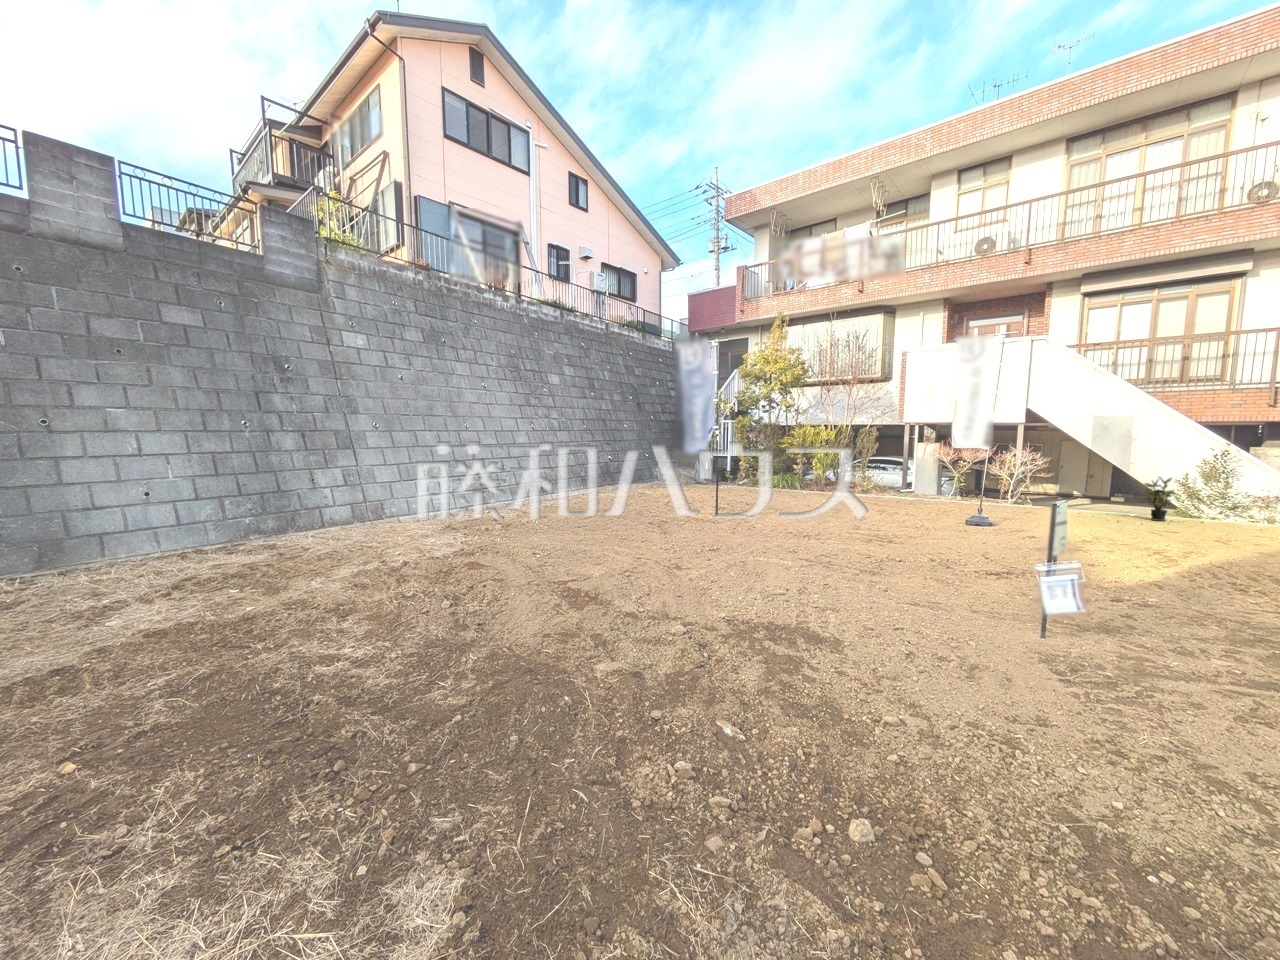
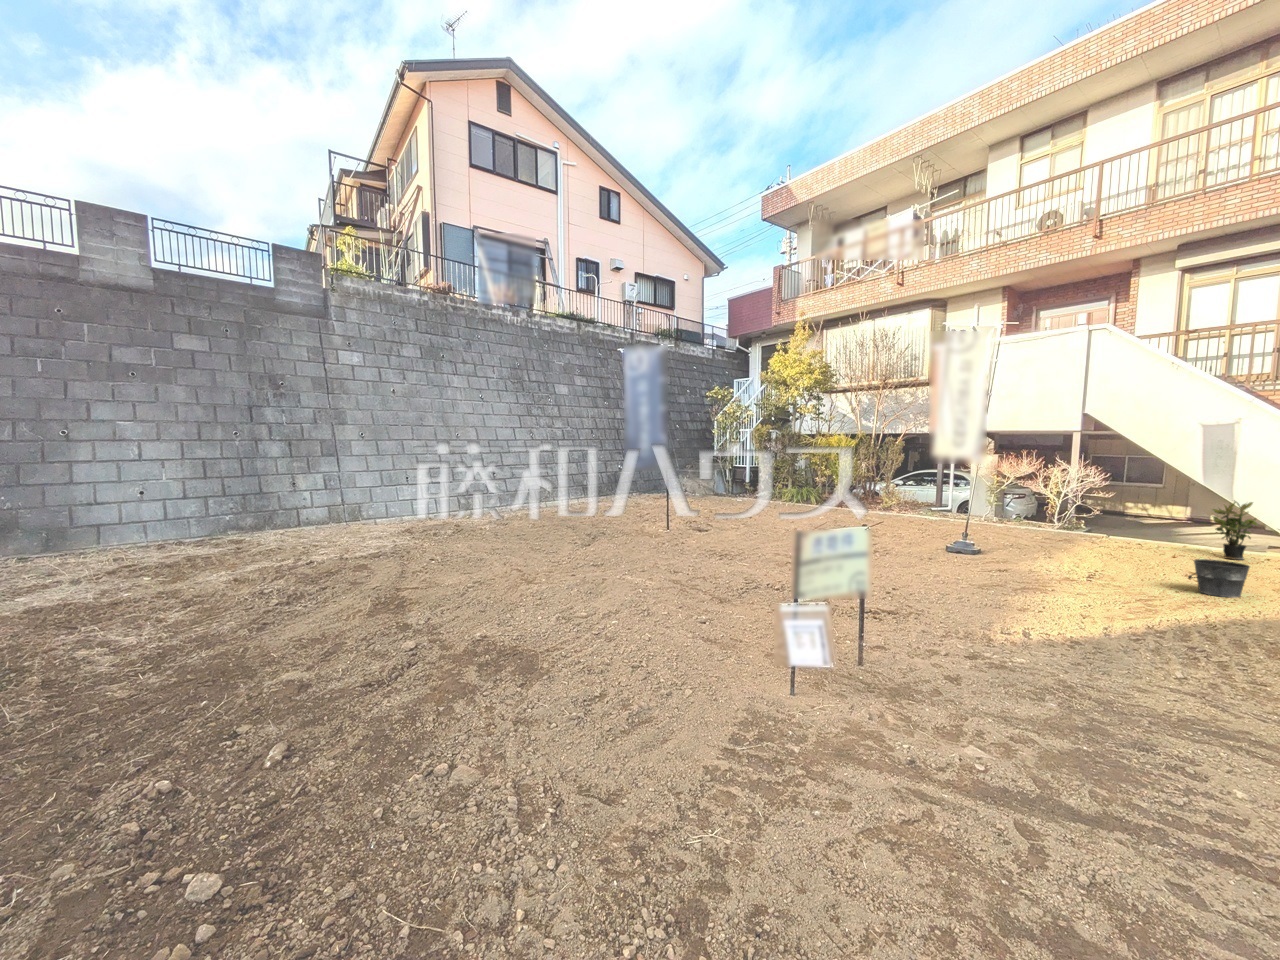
bucket: none [1167,522,1215,550] -> present [1188,559,1250,598]

